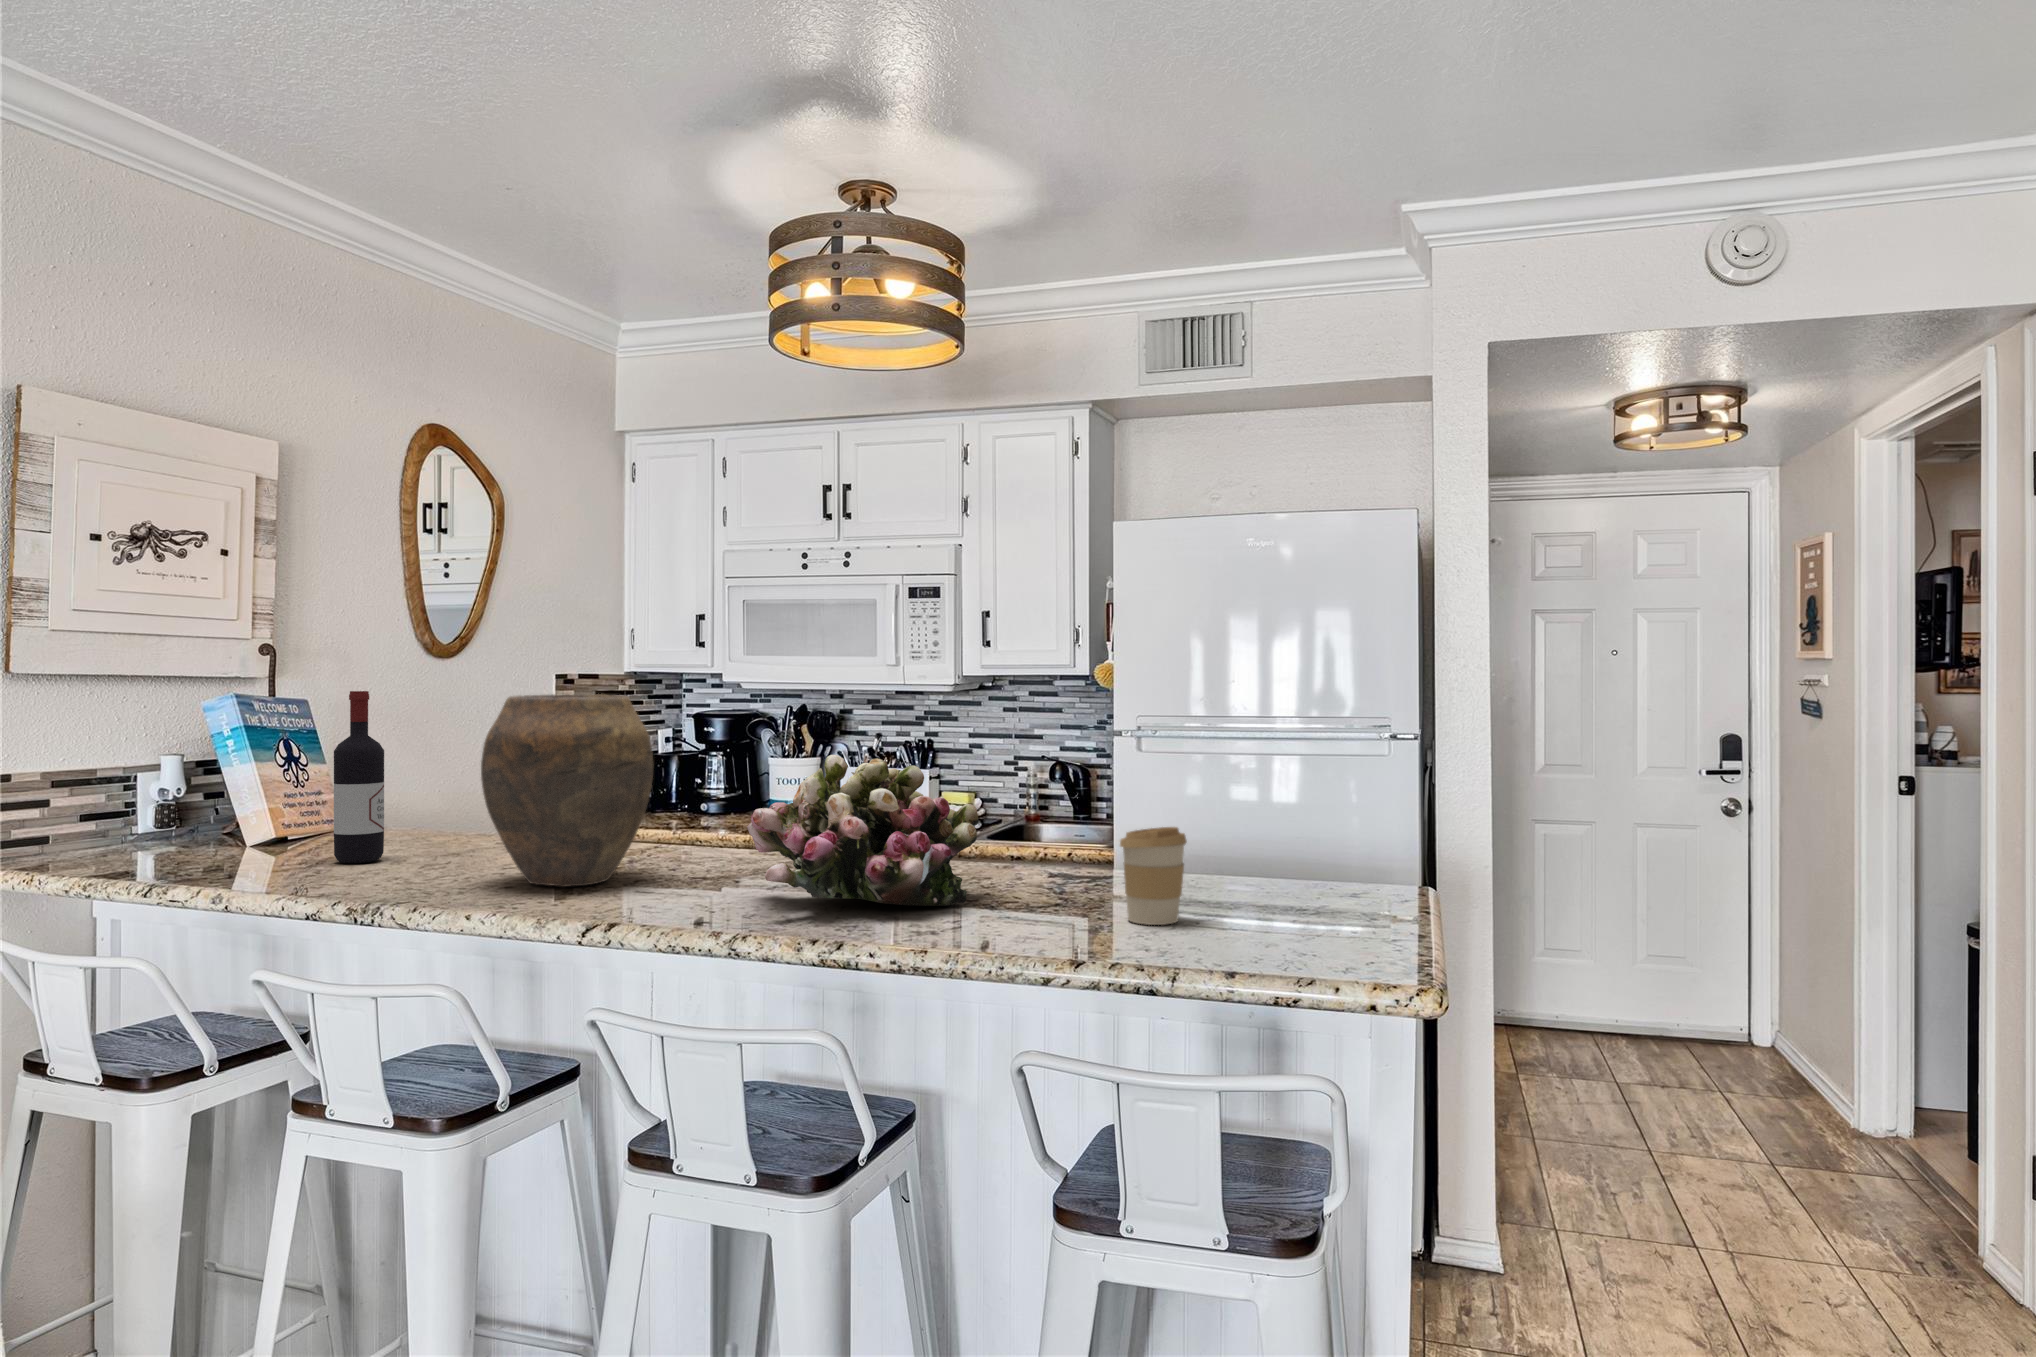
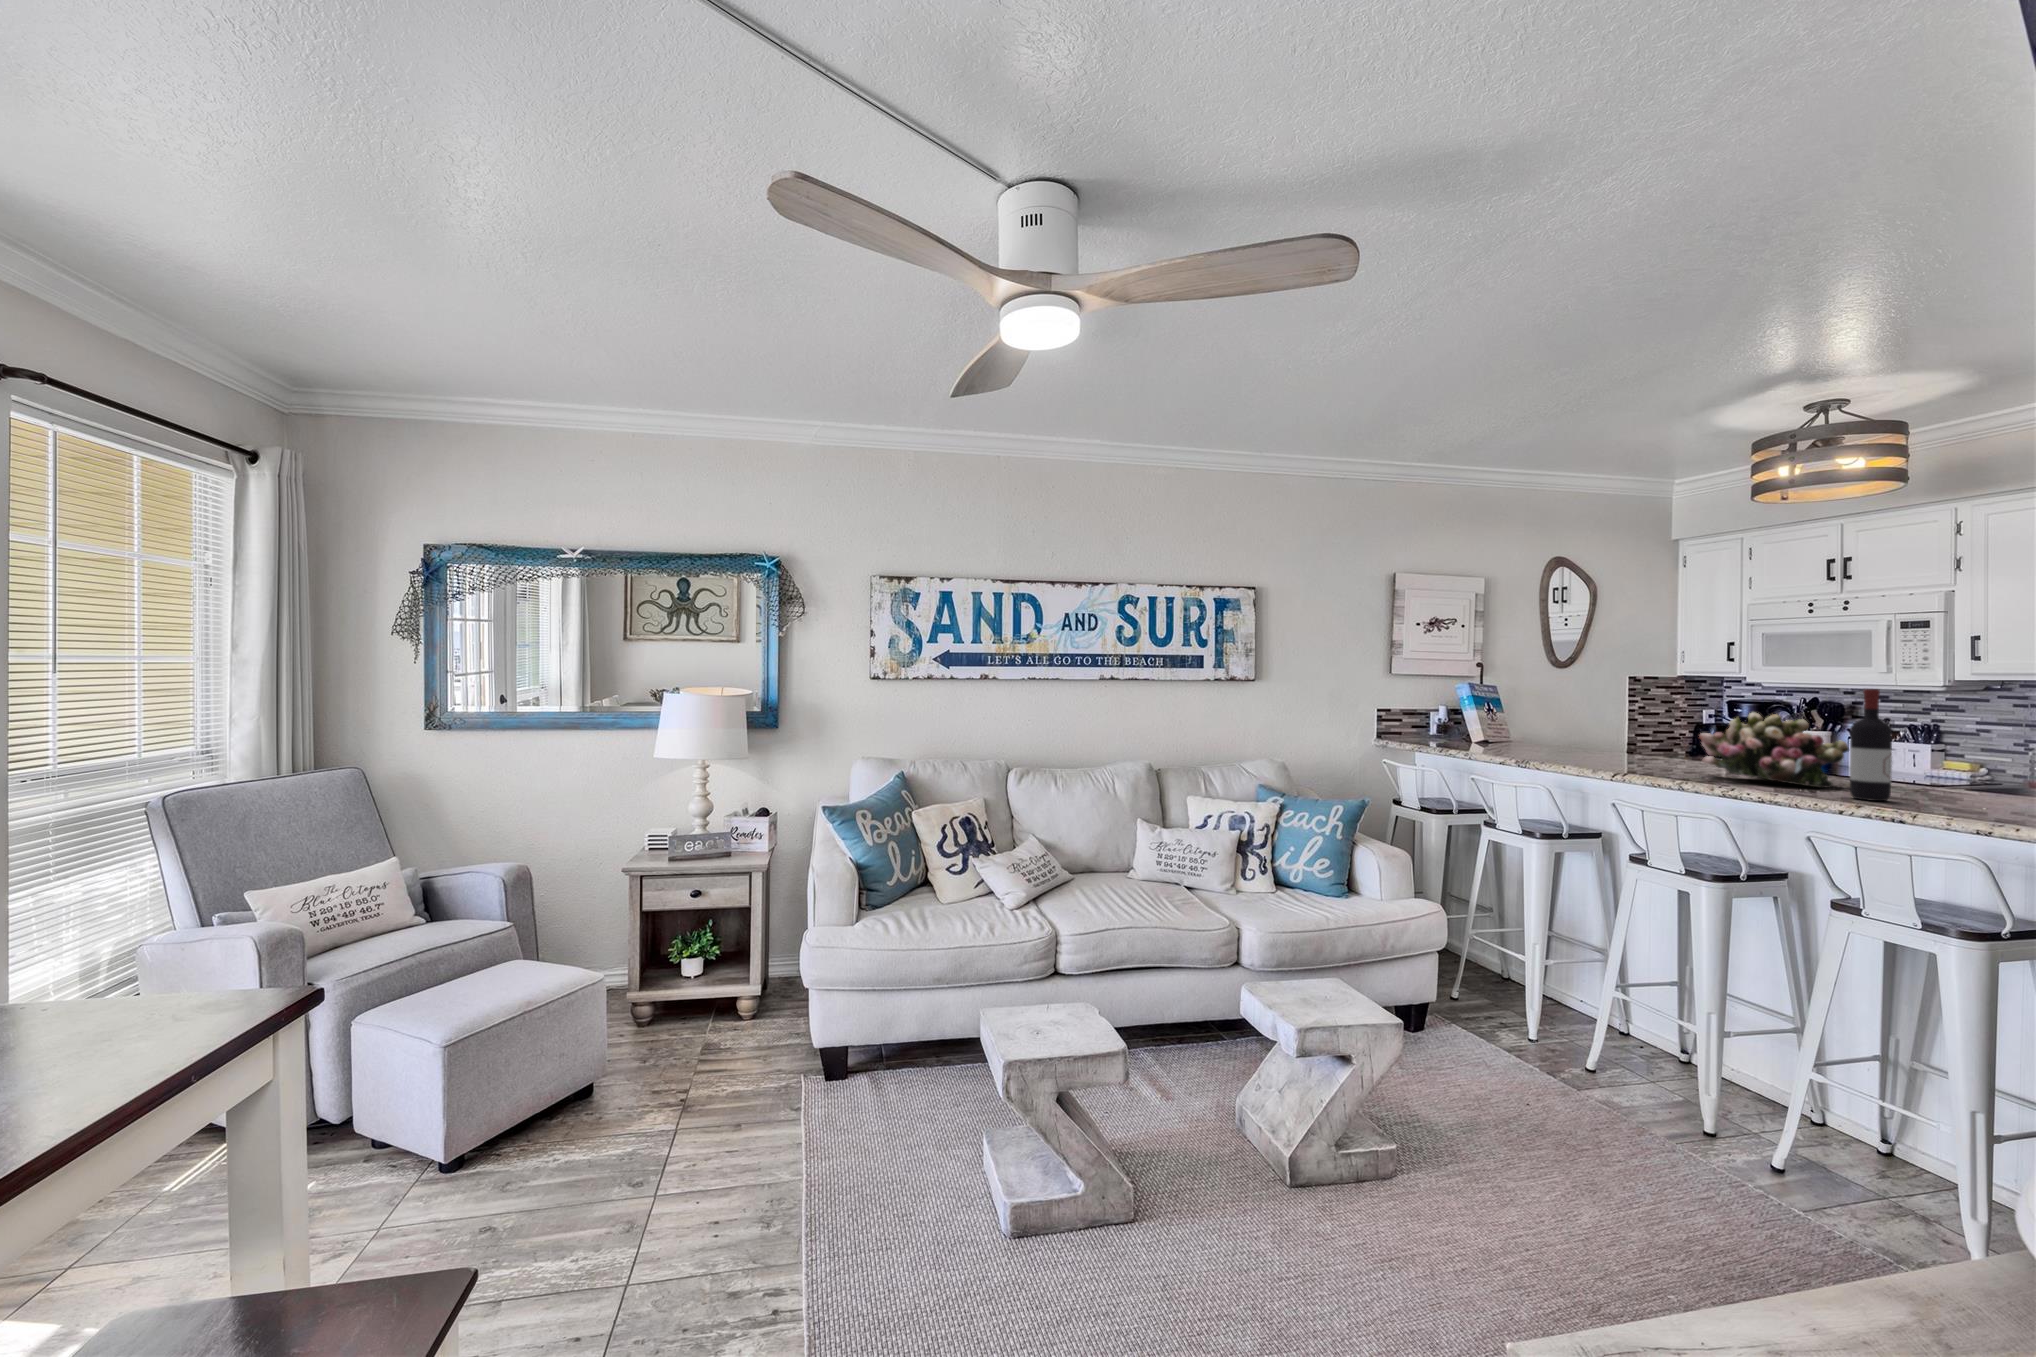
wine bottle: present [334,691,384,863] -> present [1850,689,1892,801]
vase: present [481,694,653,887] -> none [1572,683,1658,765]
coffee cup: present [1120,827,1187,925] -> none [1928,756,1982,807]

